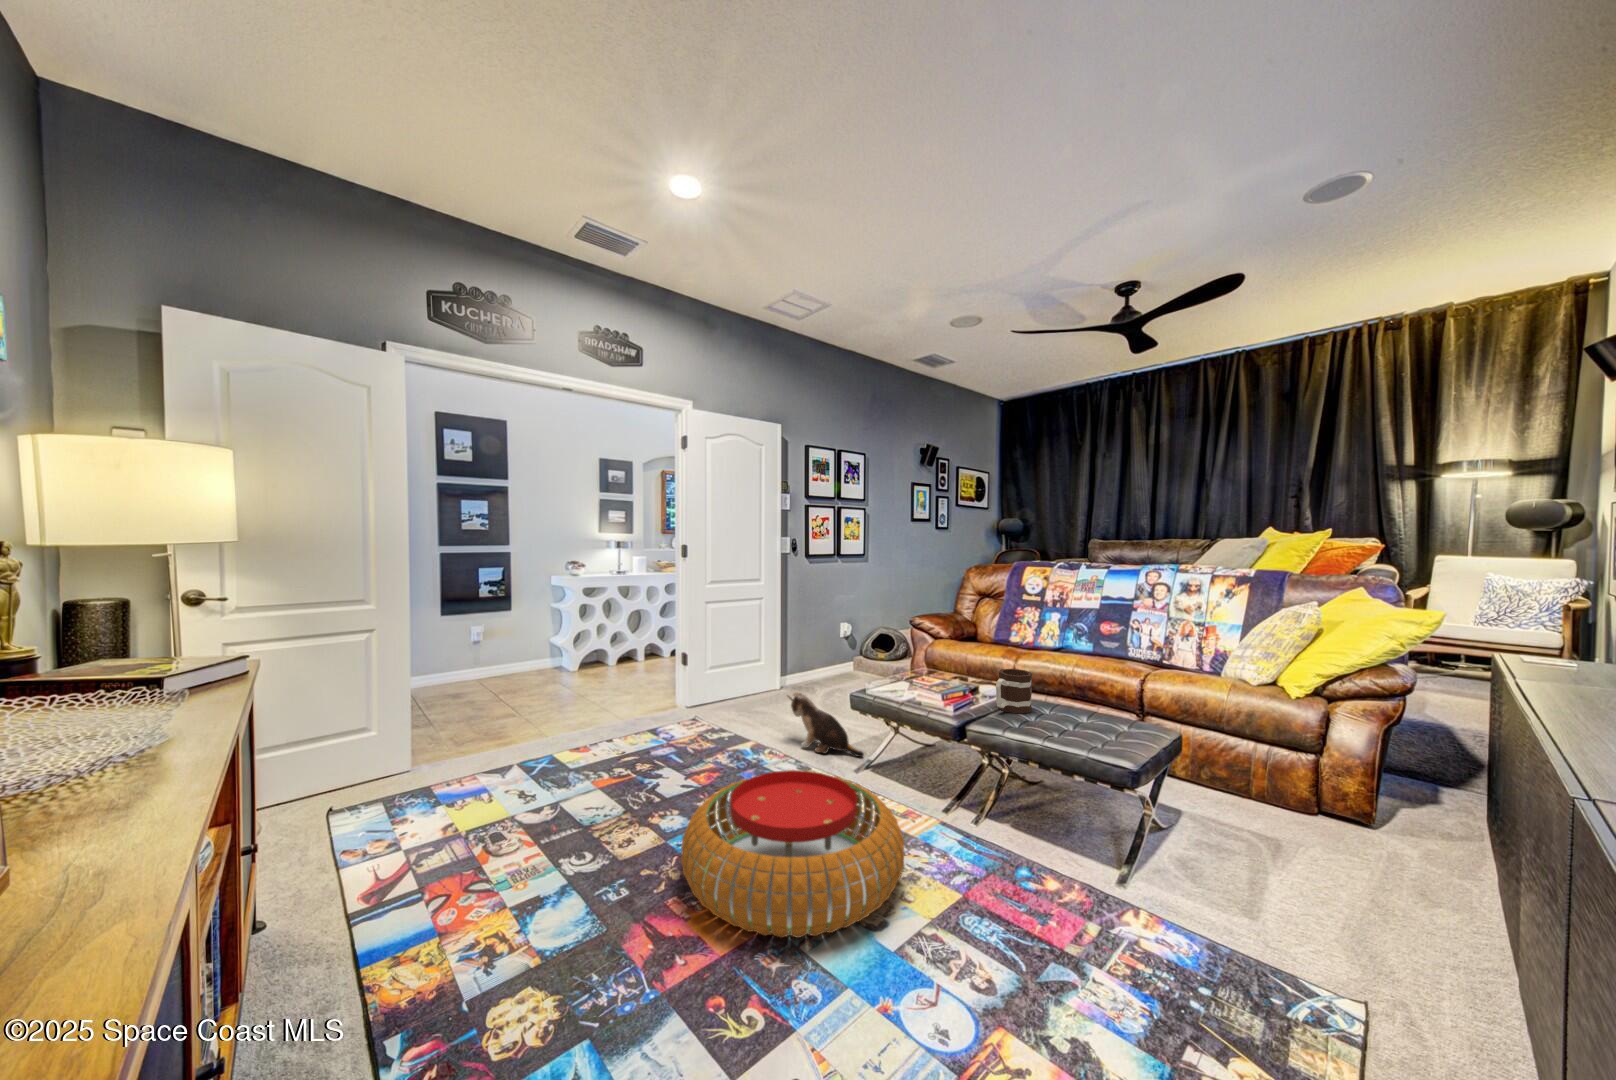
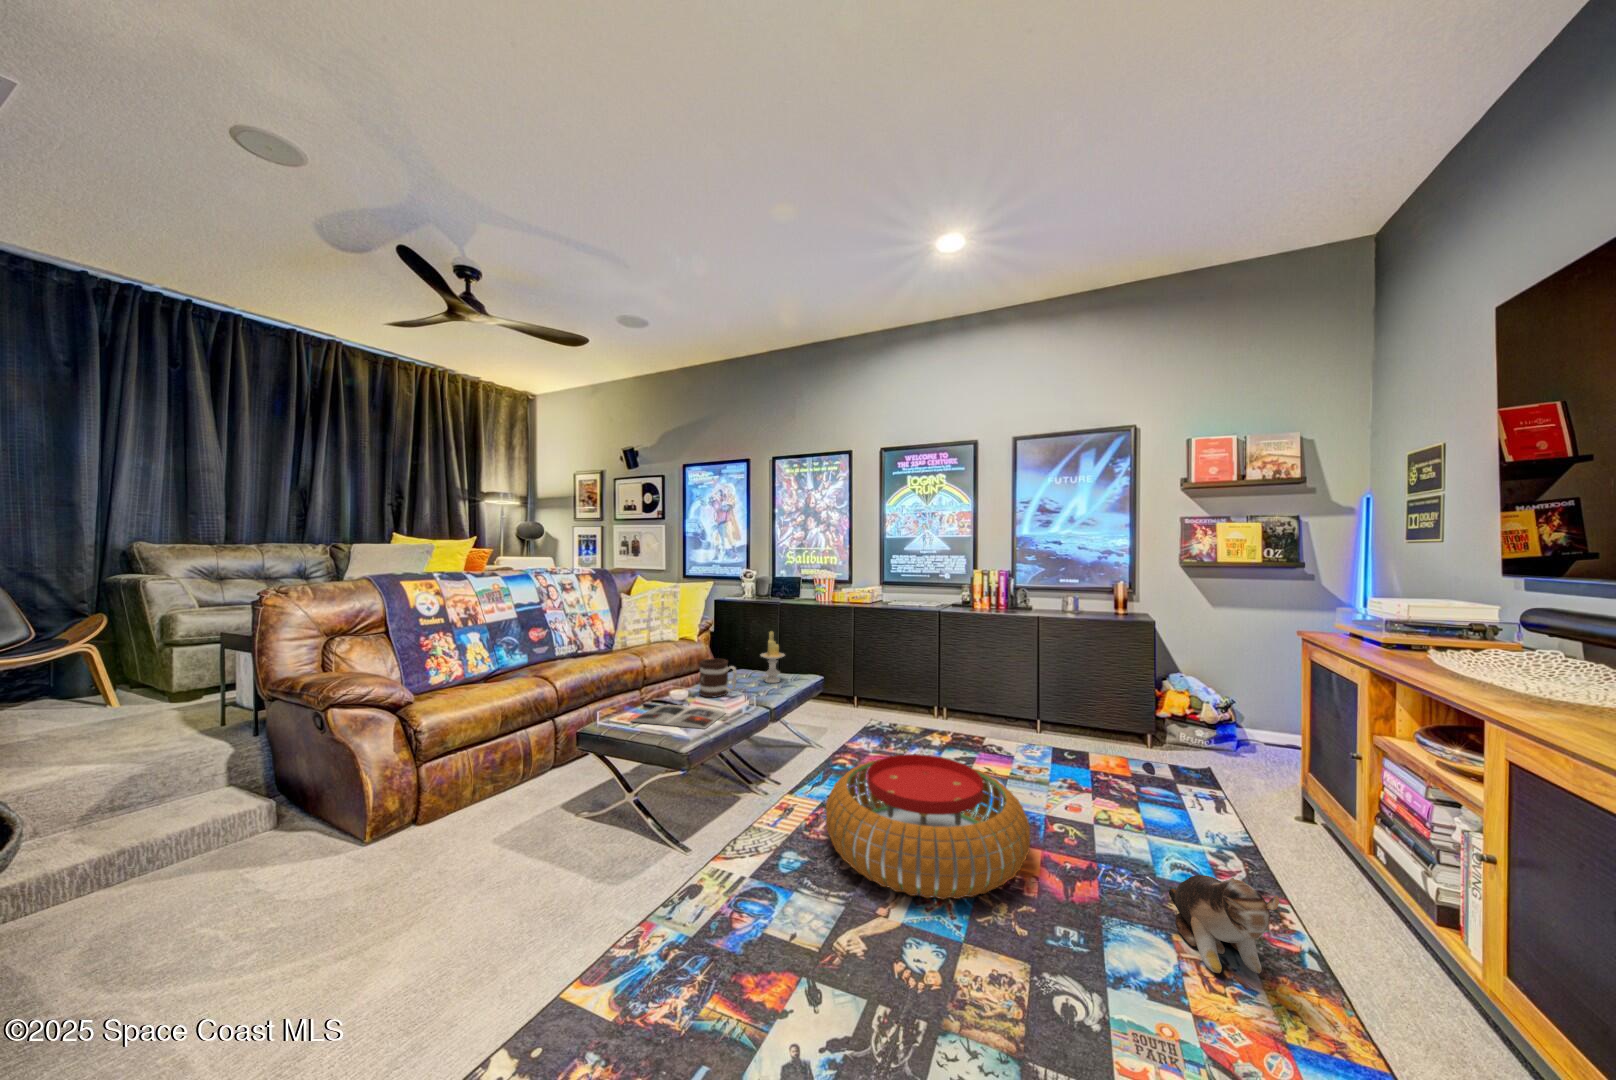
candle: none [1064,667,1102,741] -> present [761,632,784,683]
magazine: none [894,682,966,707] -> present [632,705,725,729]
plush toy: present [787,693,864,757] -> present [1169,875,1279,974]

